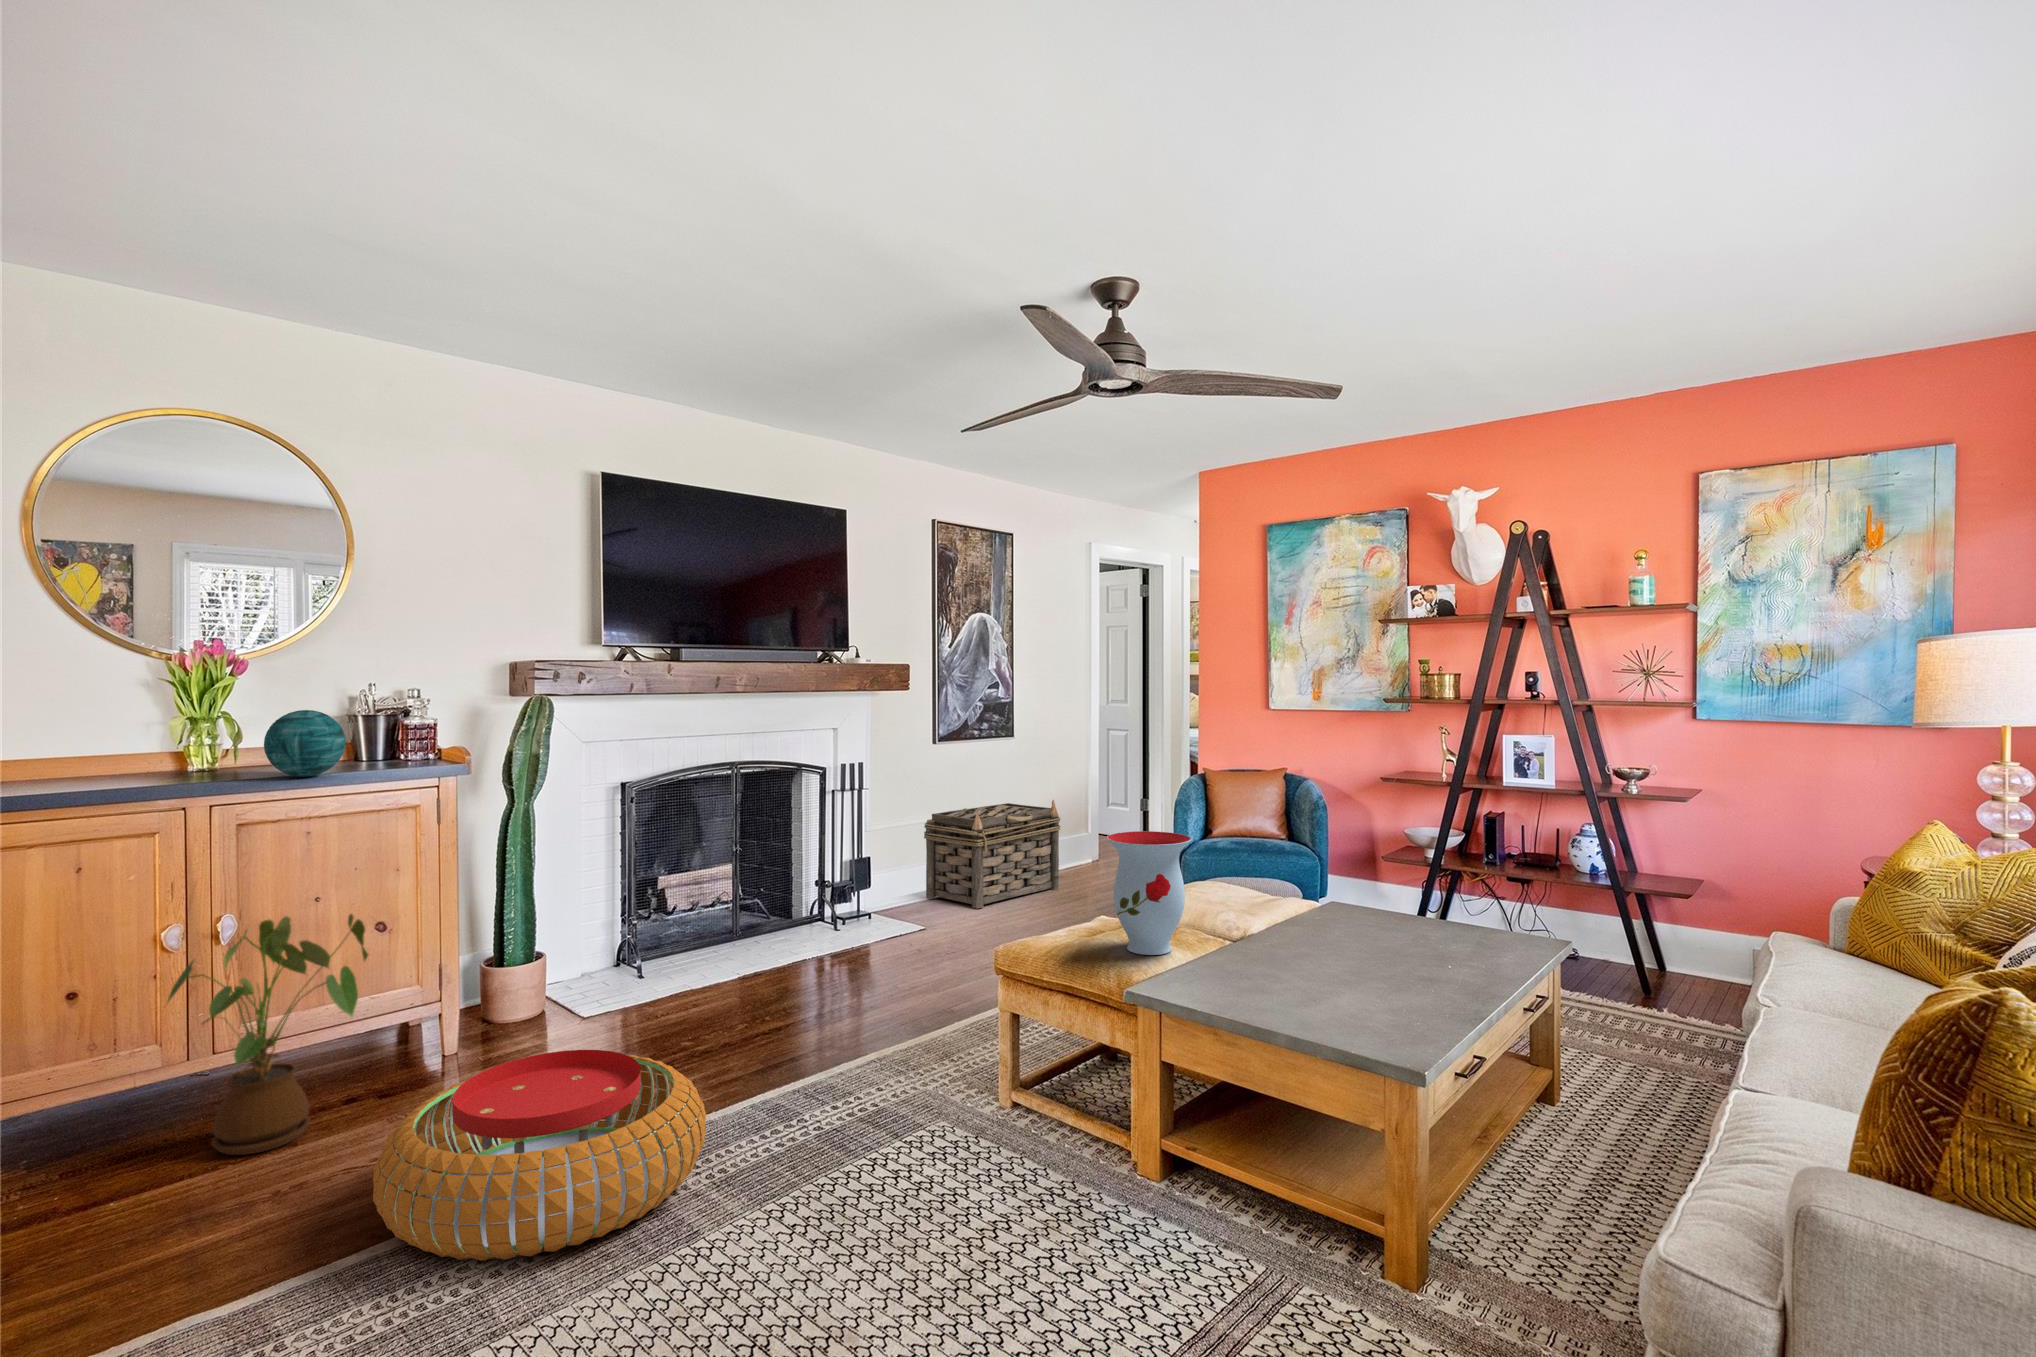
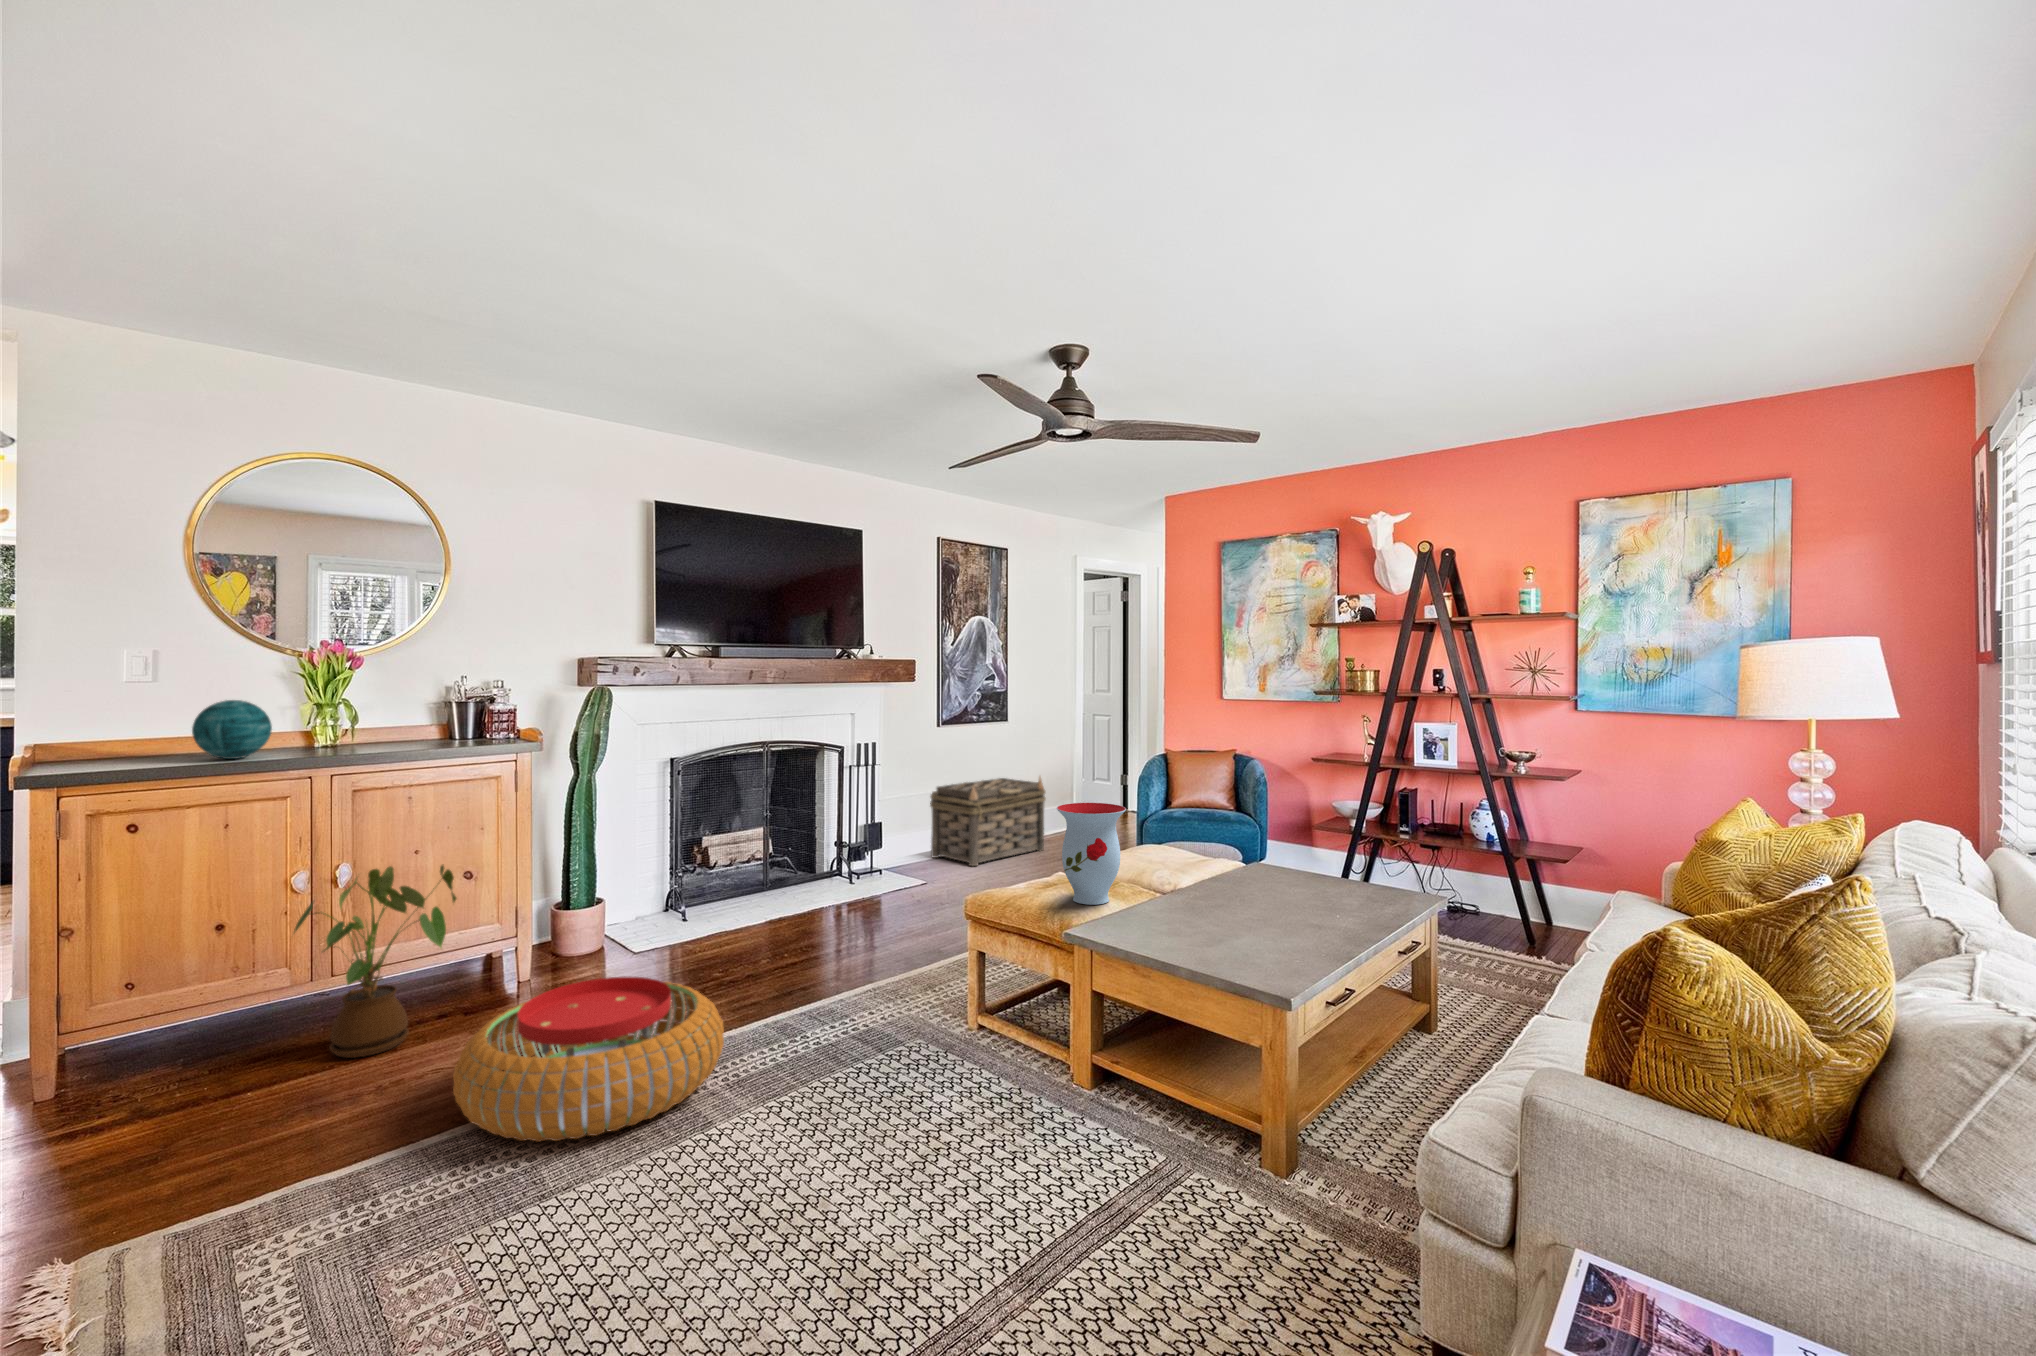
decorative orb: present [264,710,346,777] -> present [192,700,272,759]

